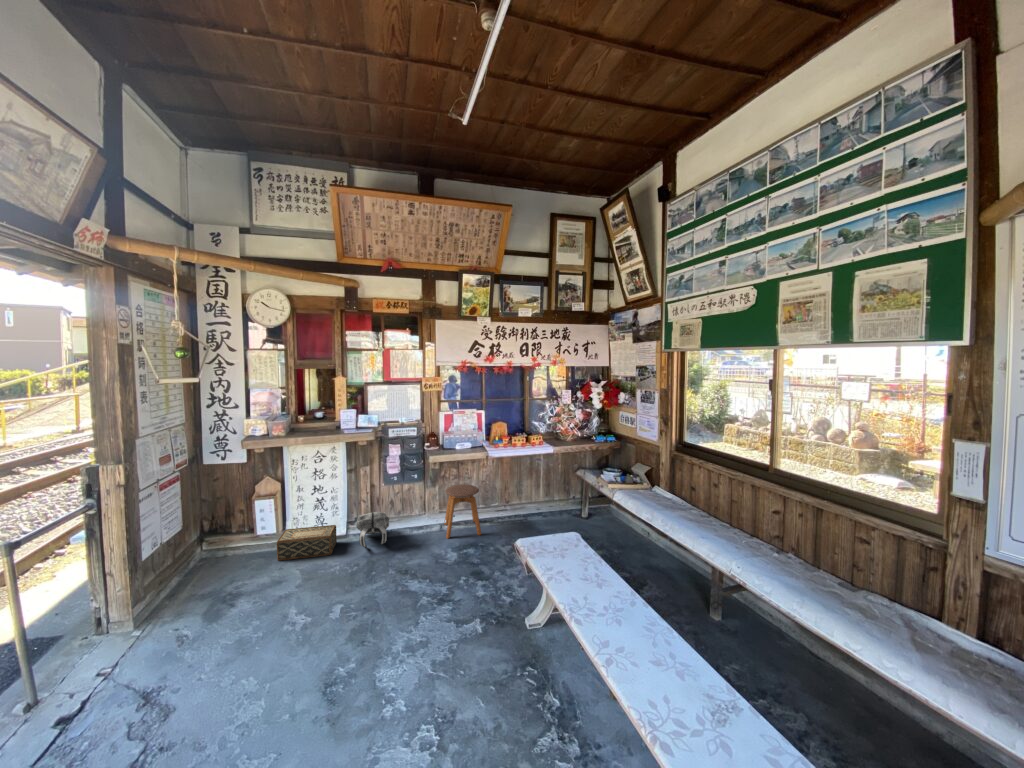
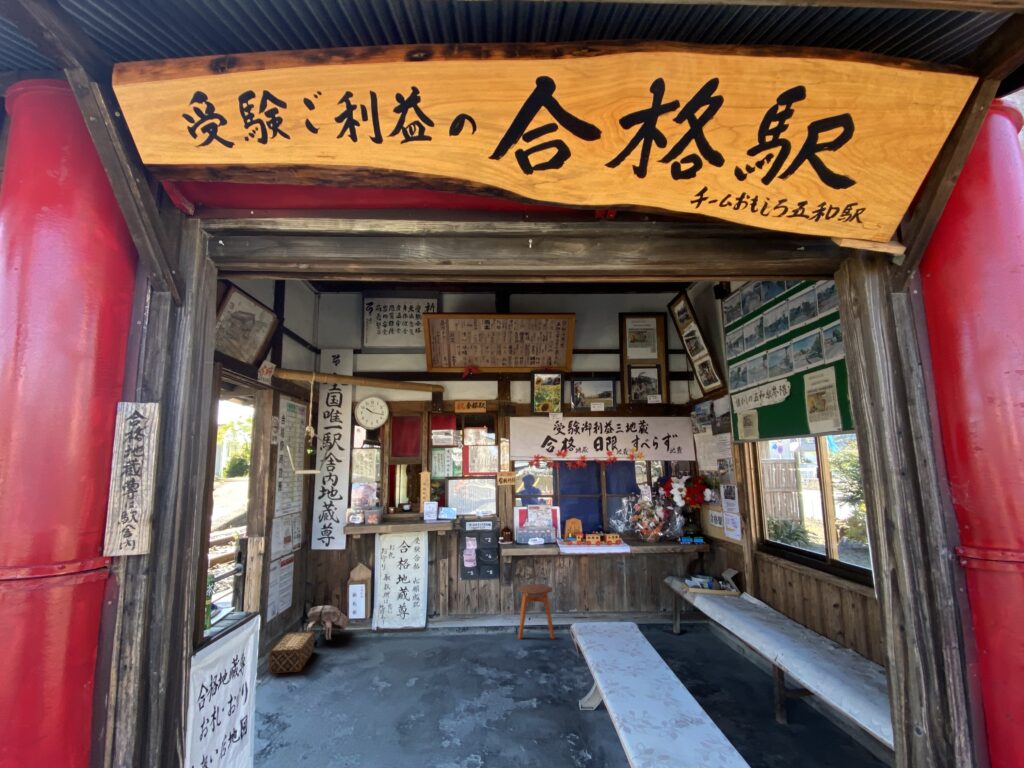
backpack: present [356,512,389,547] -> present [307,606,348,641]
woven basket: present [277,525,337,561] -> present [269,632,315,673]

